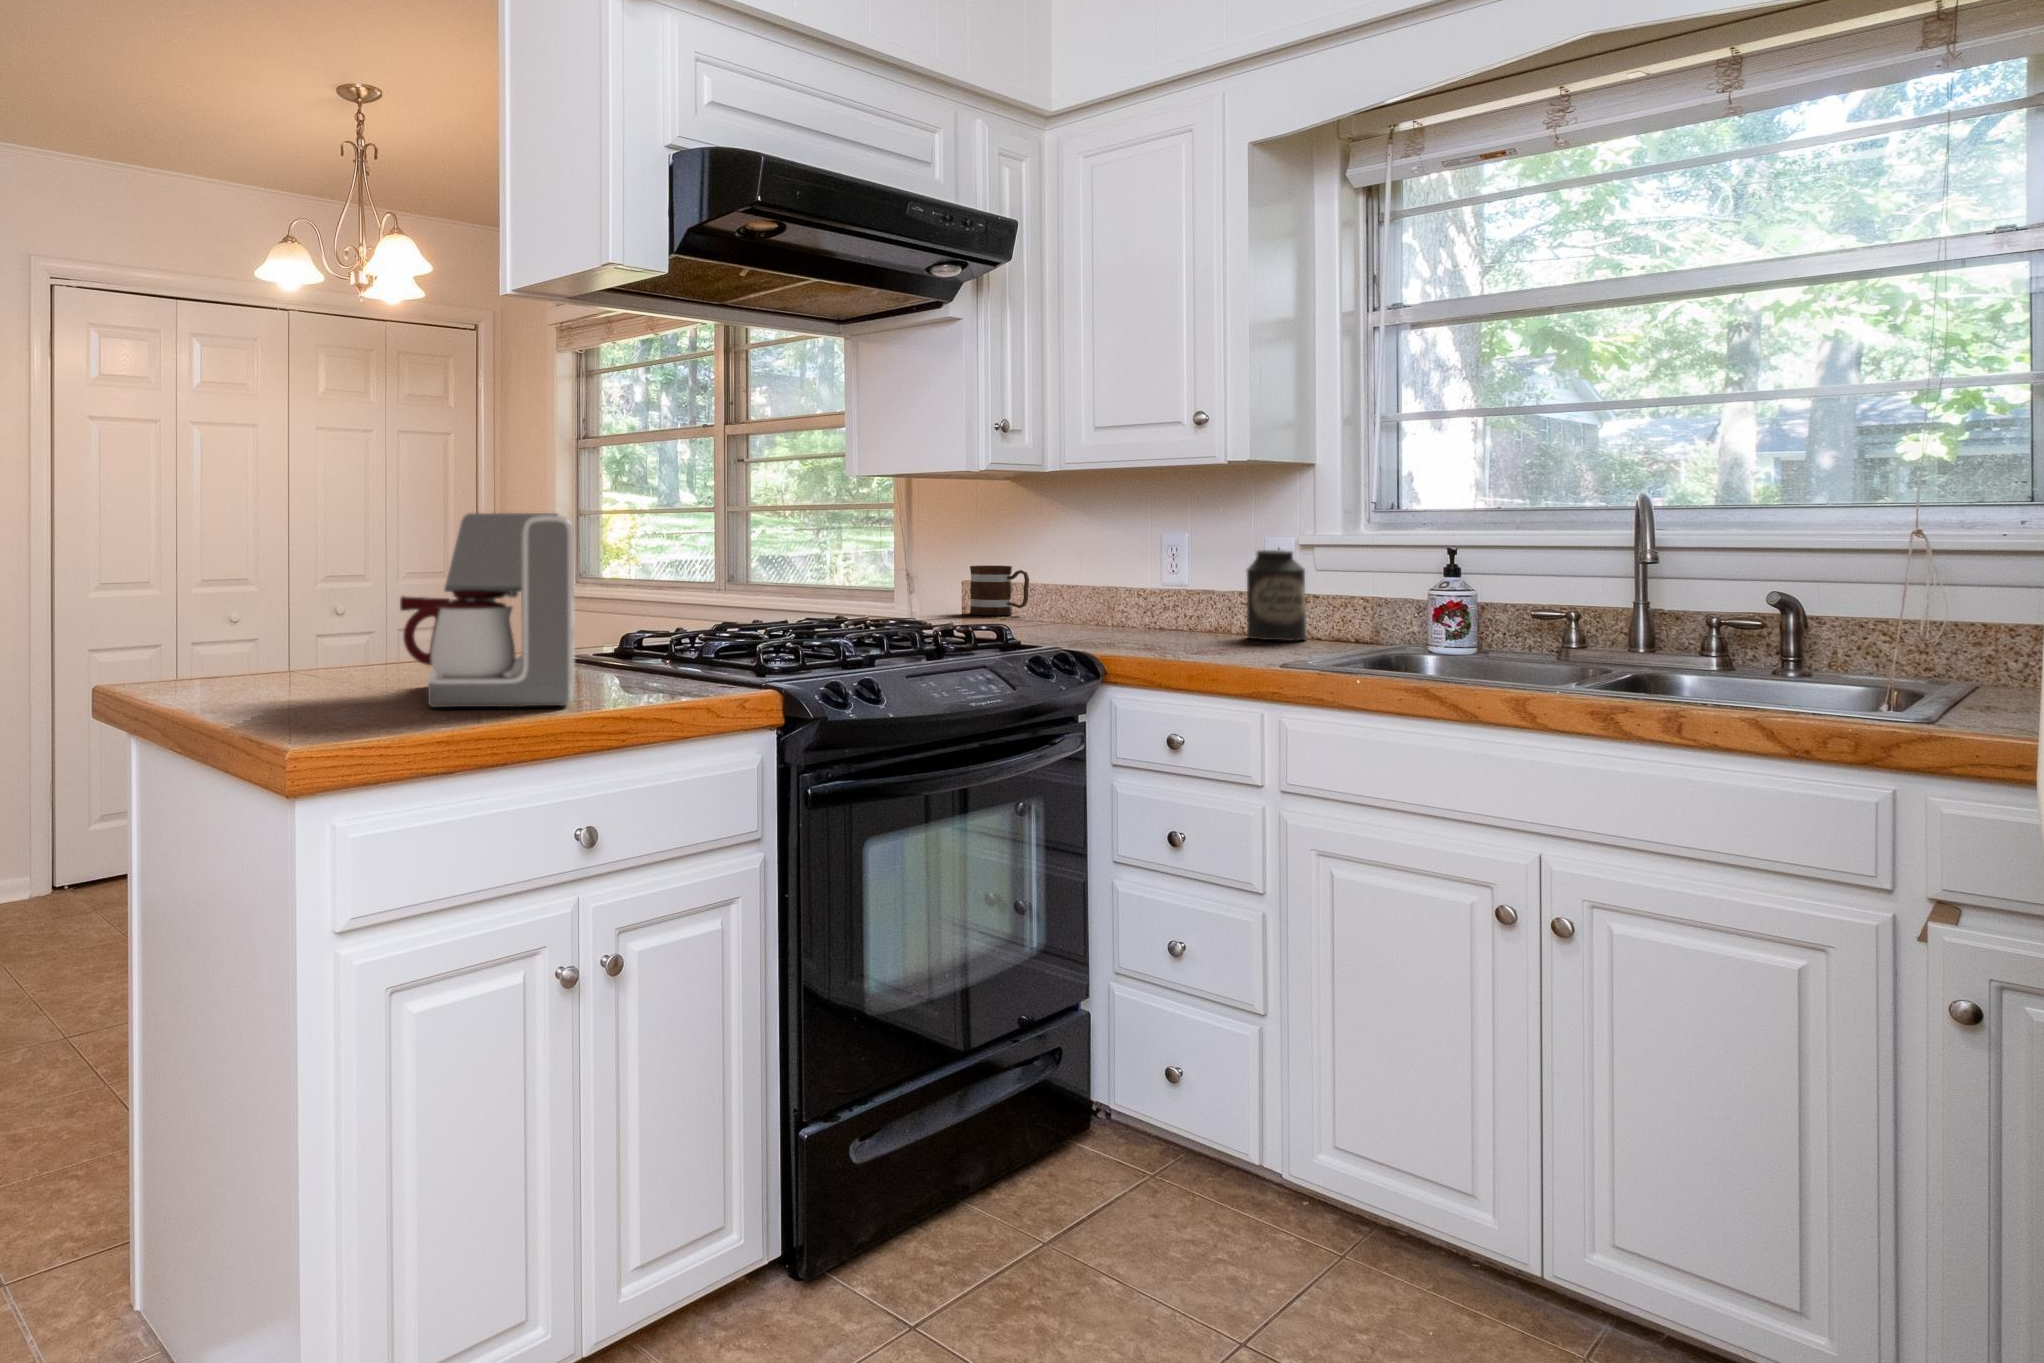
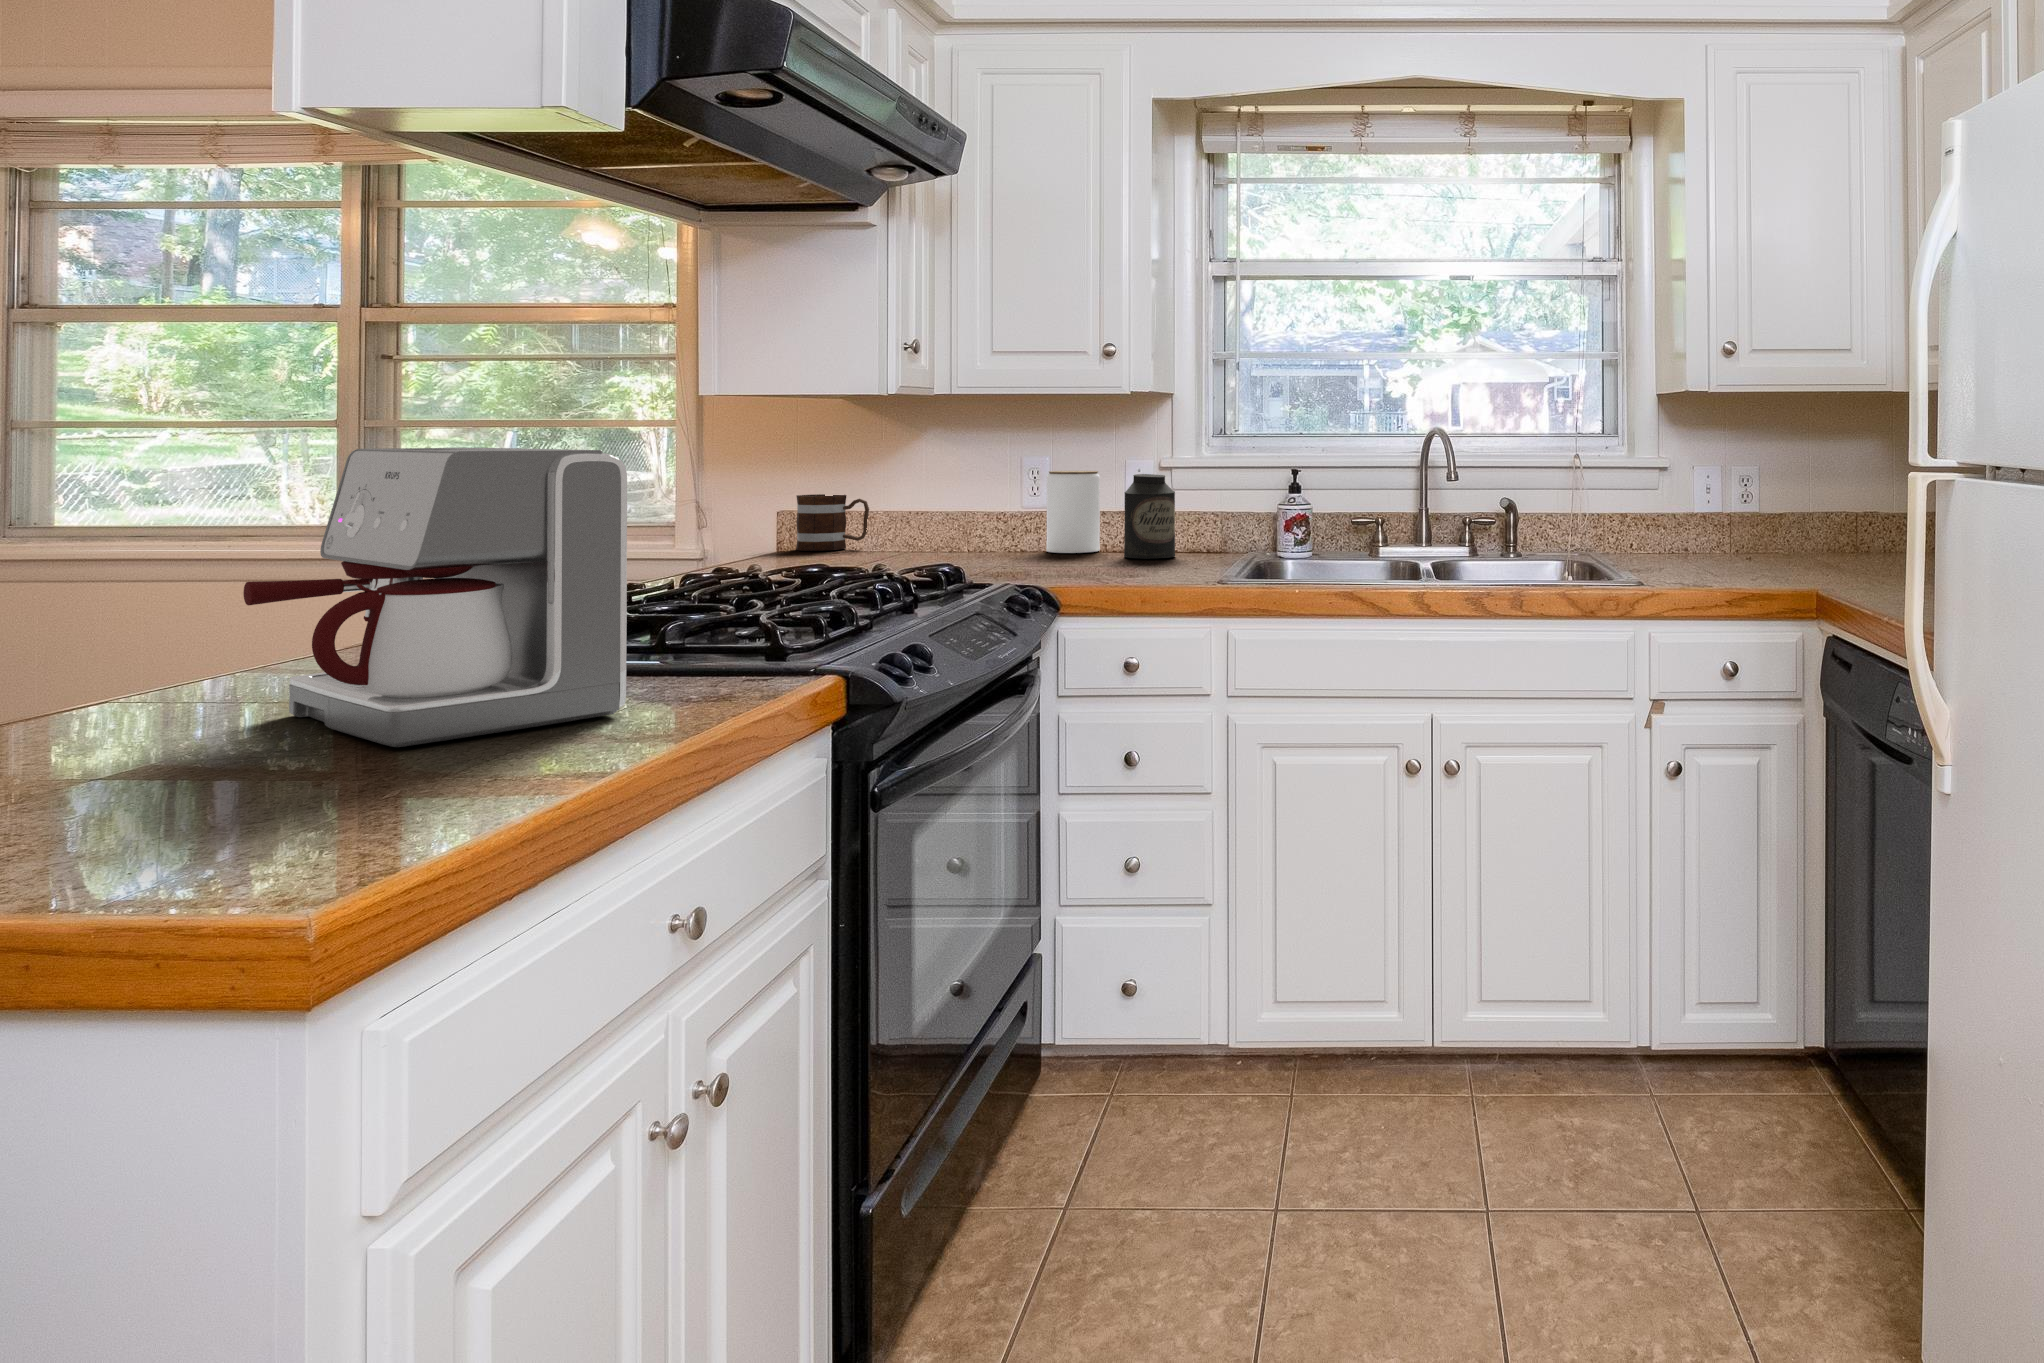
jar: none [1181,546,1239,630] -> present [1046,471,1100,553]

